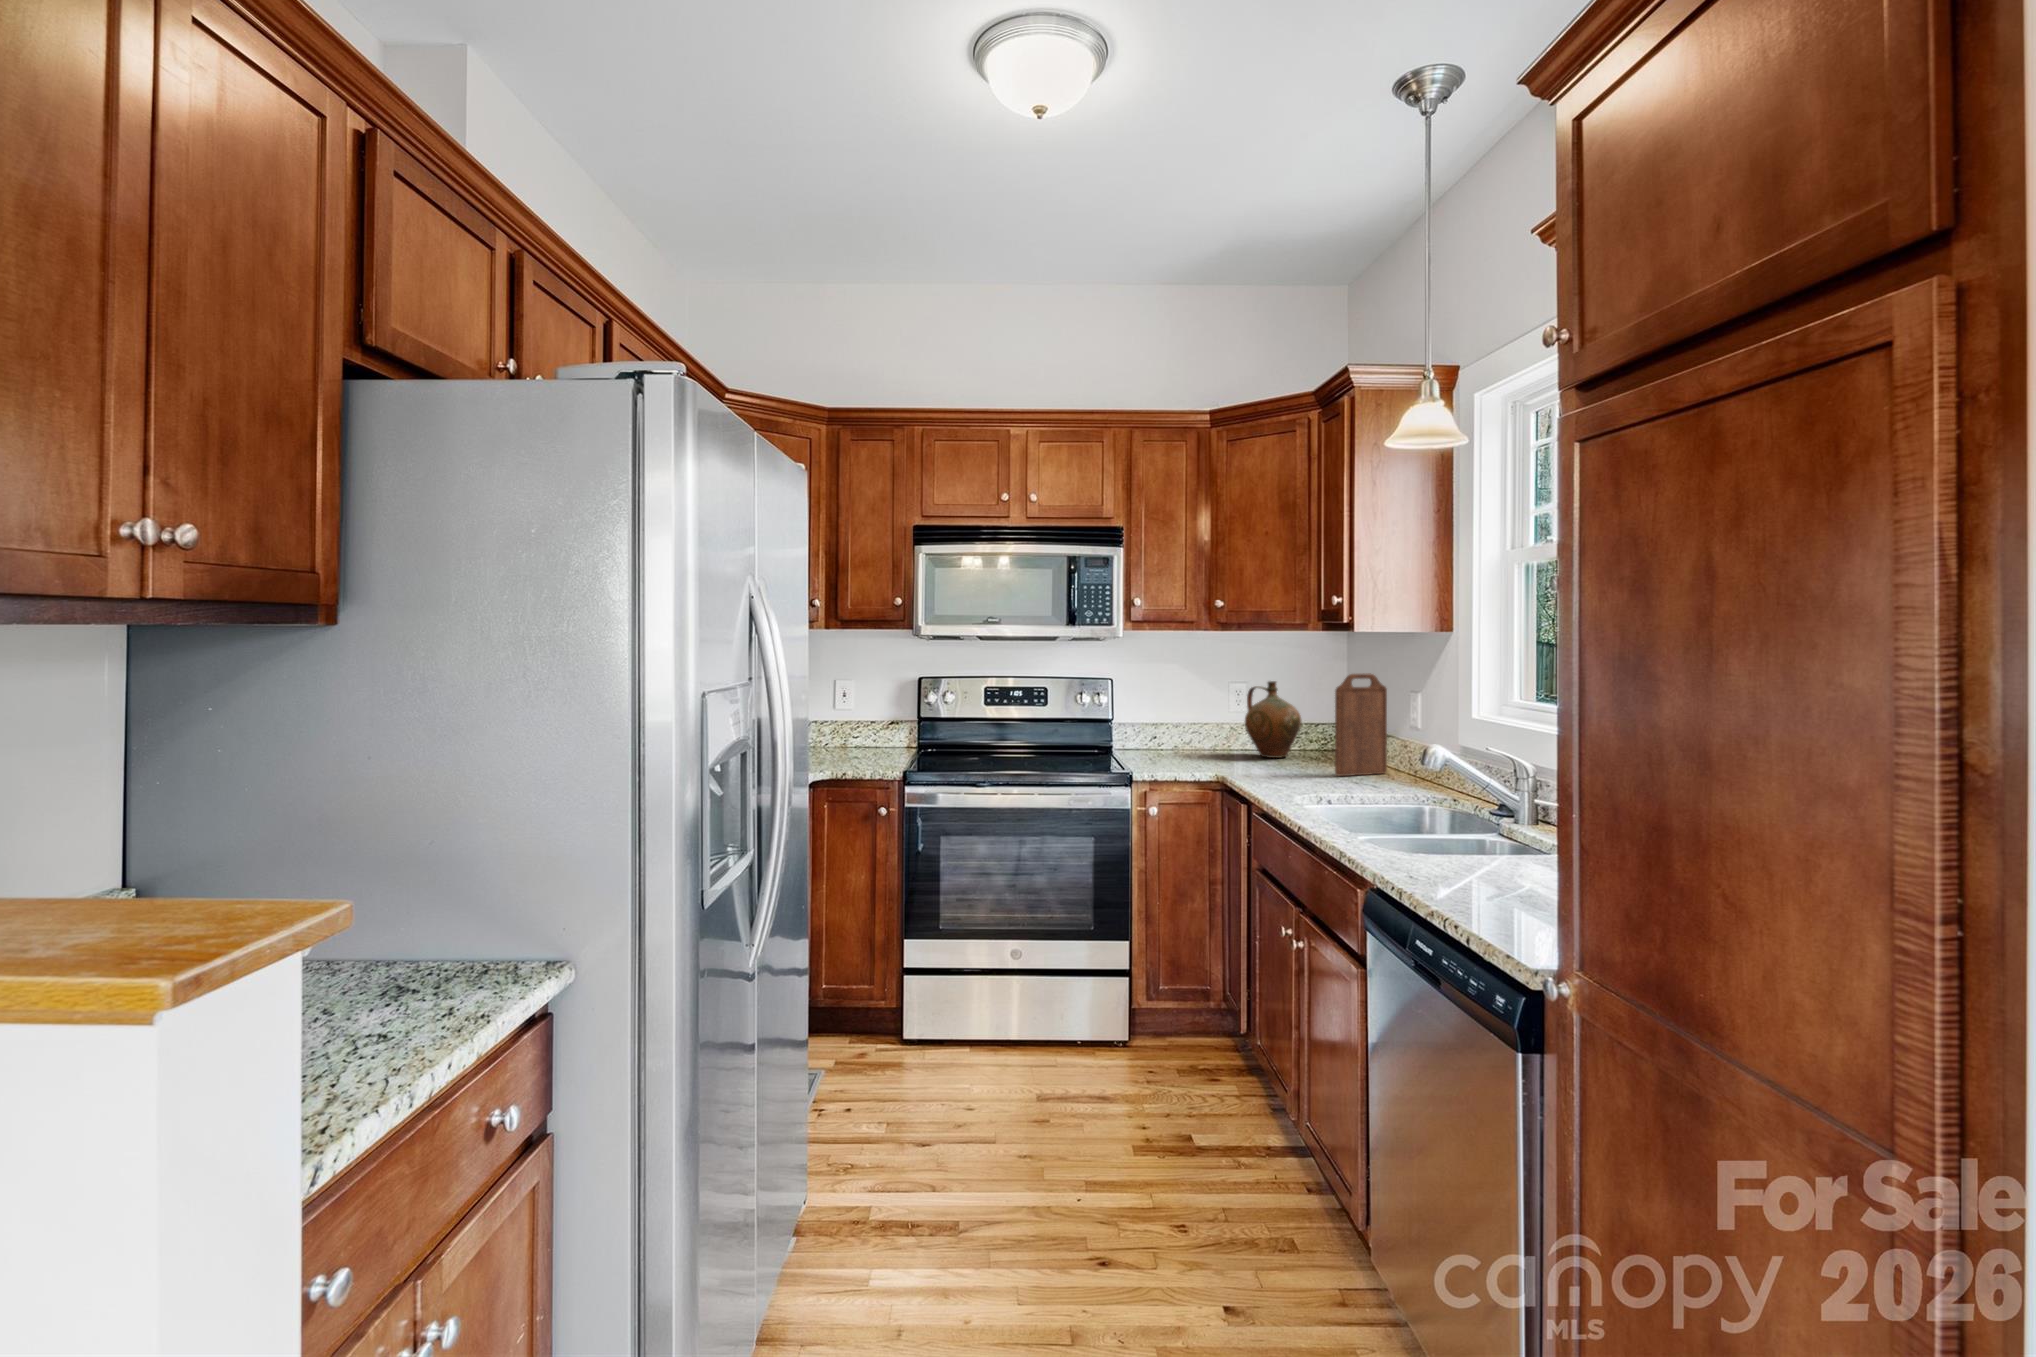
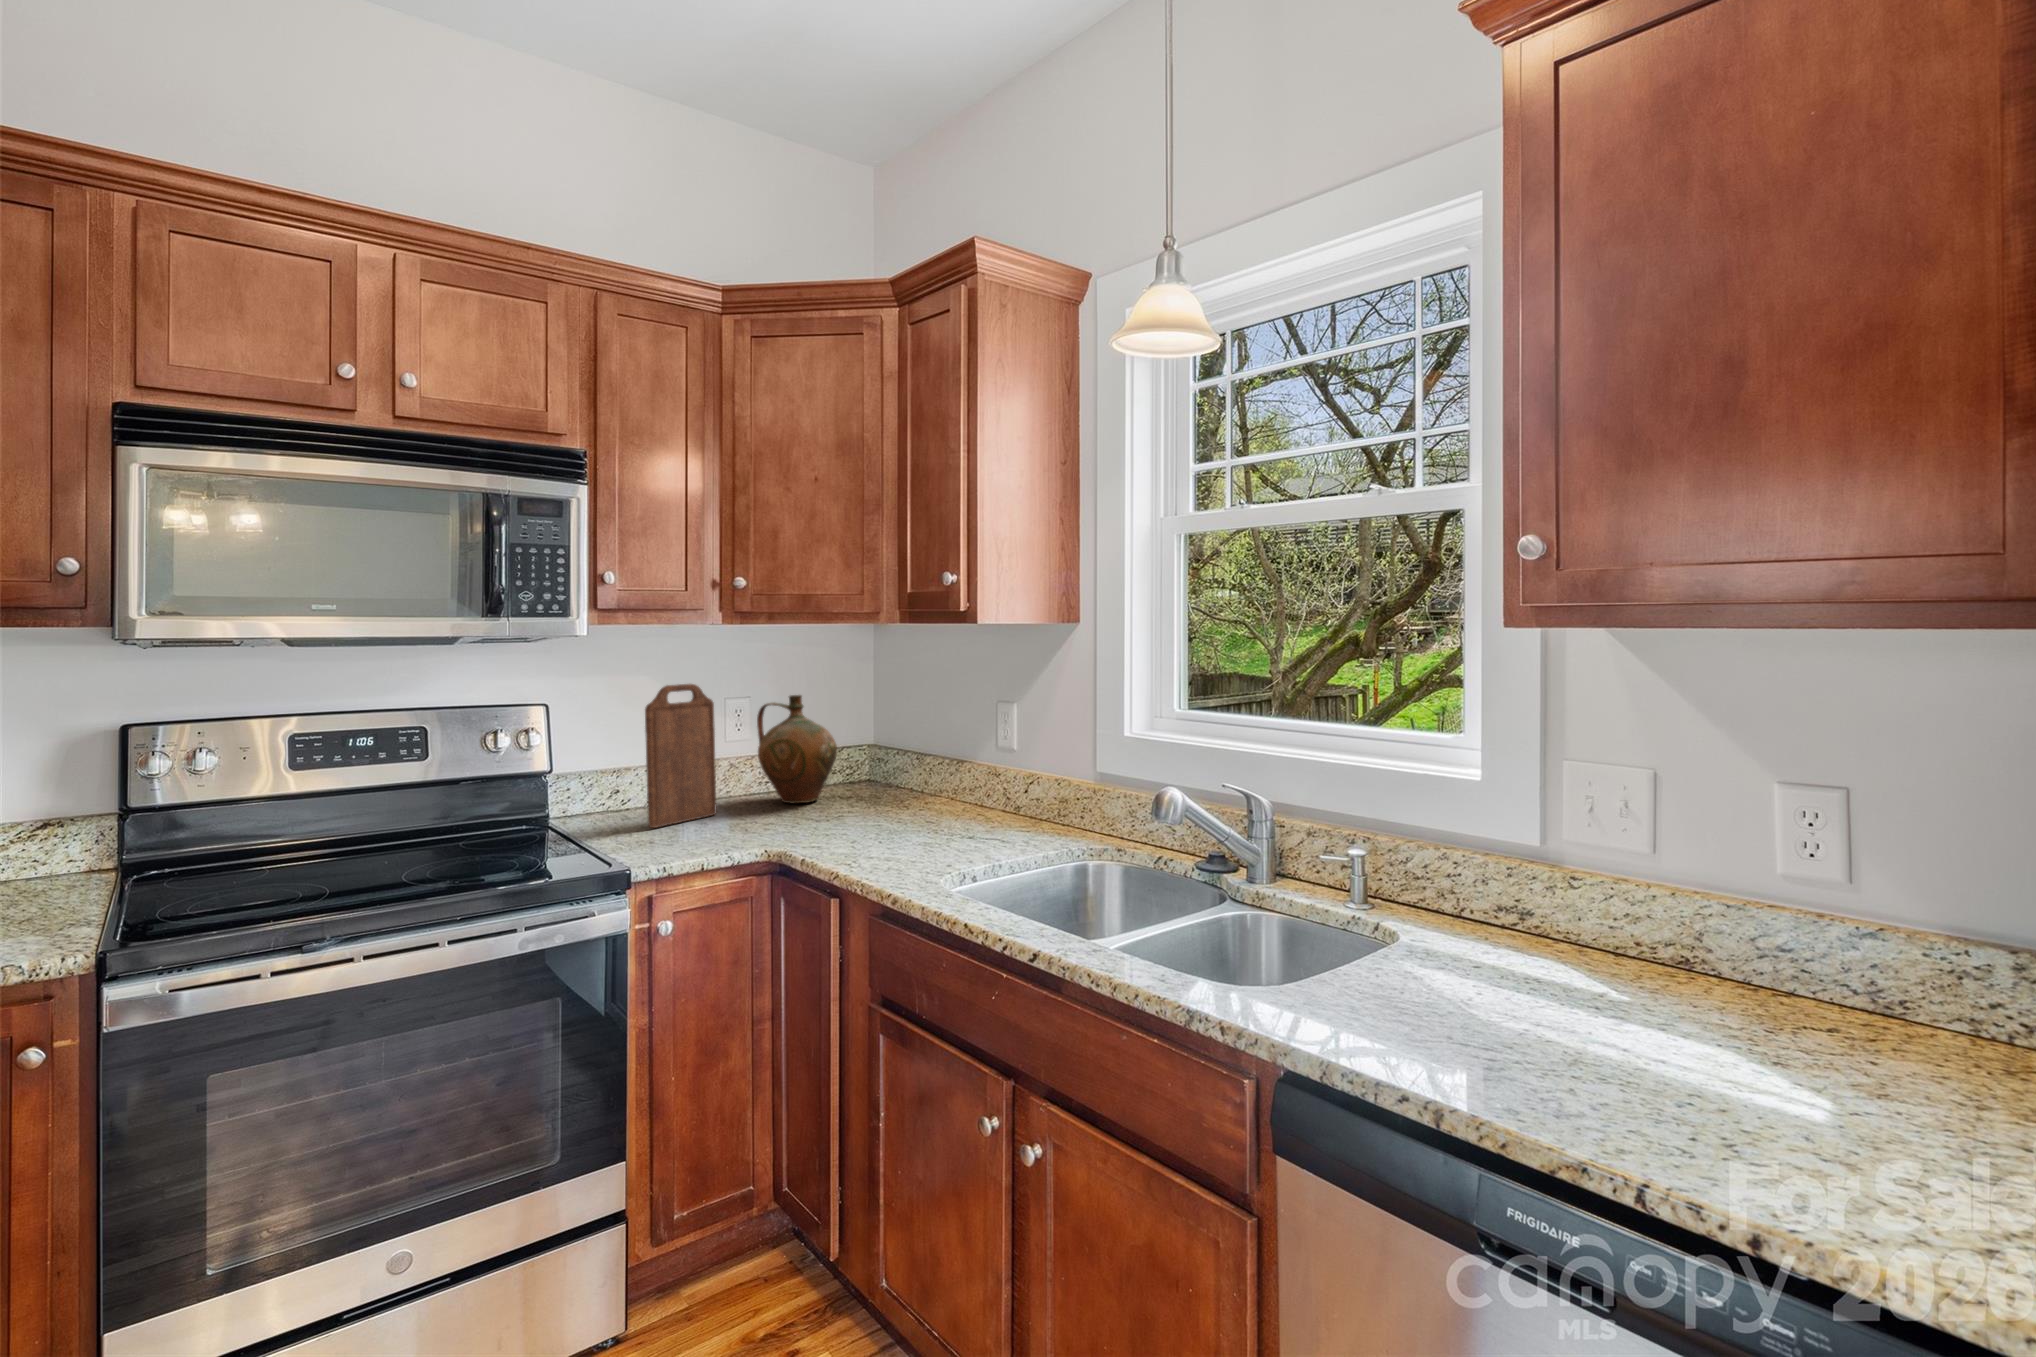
cutting board: present [1335,673,1387,776] -> present [645,684,717,828]

